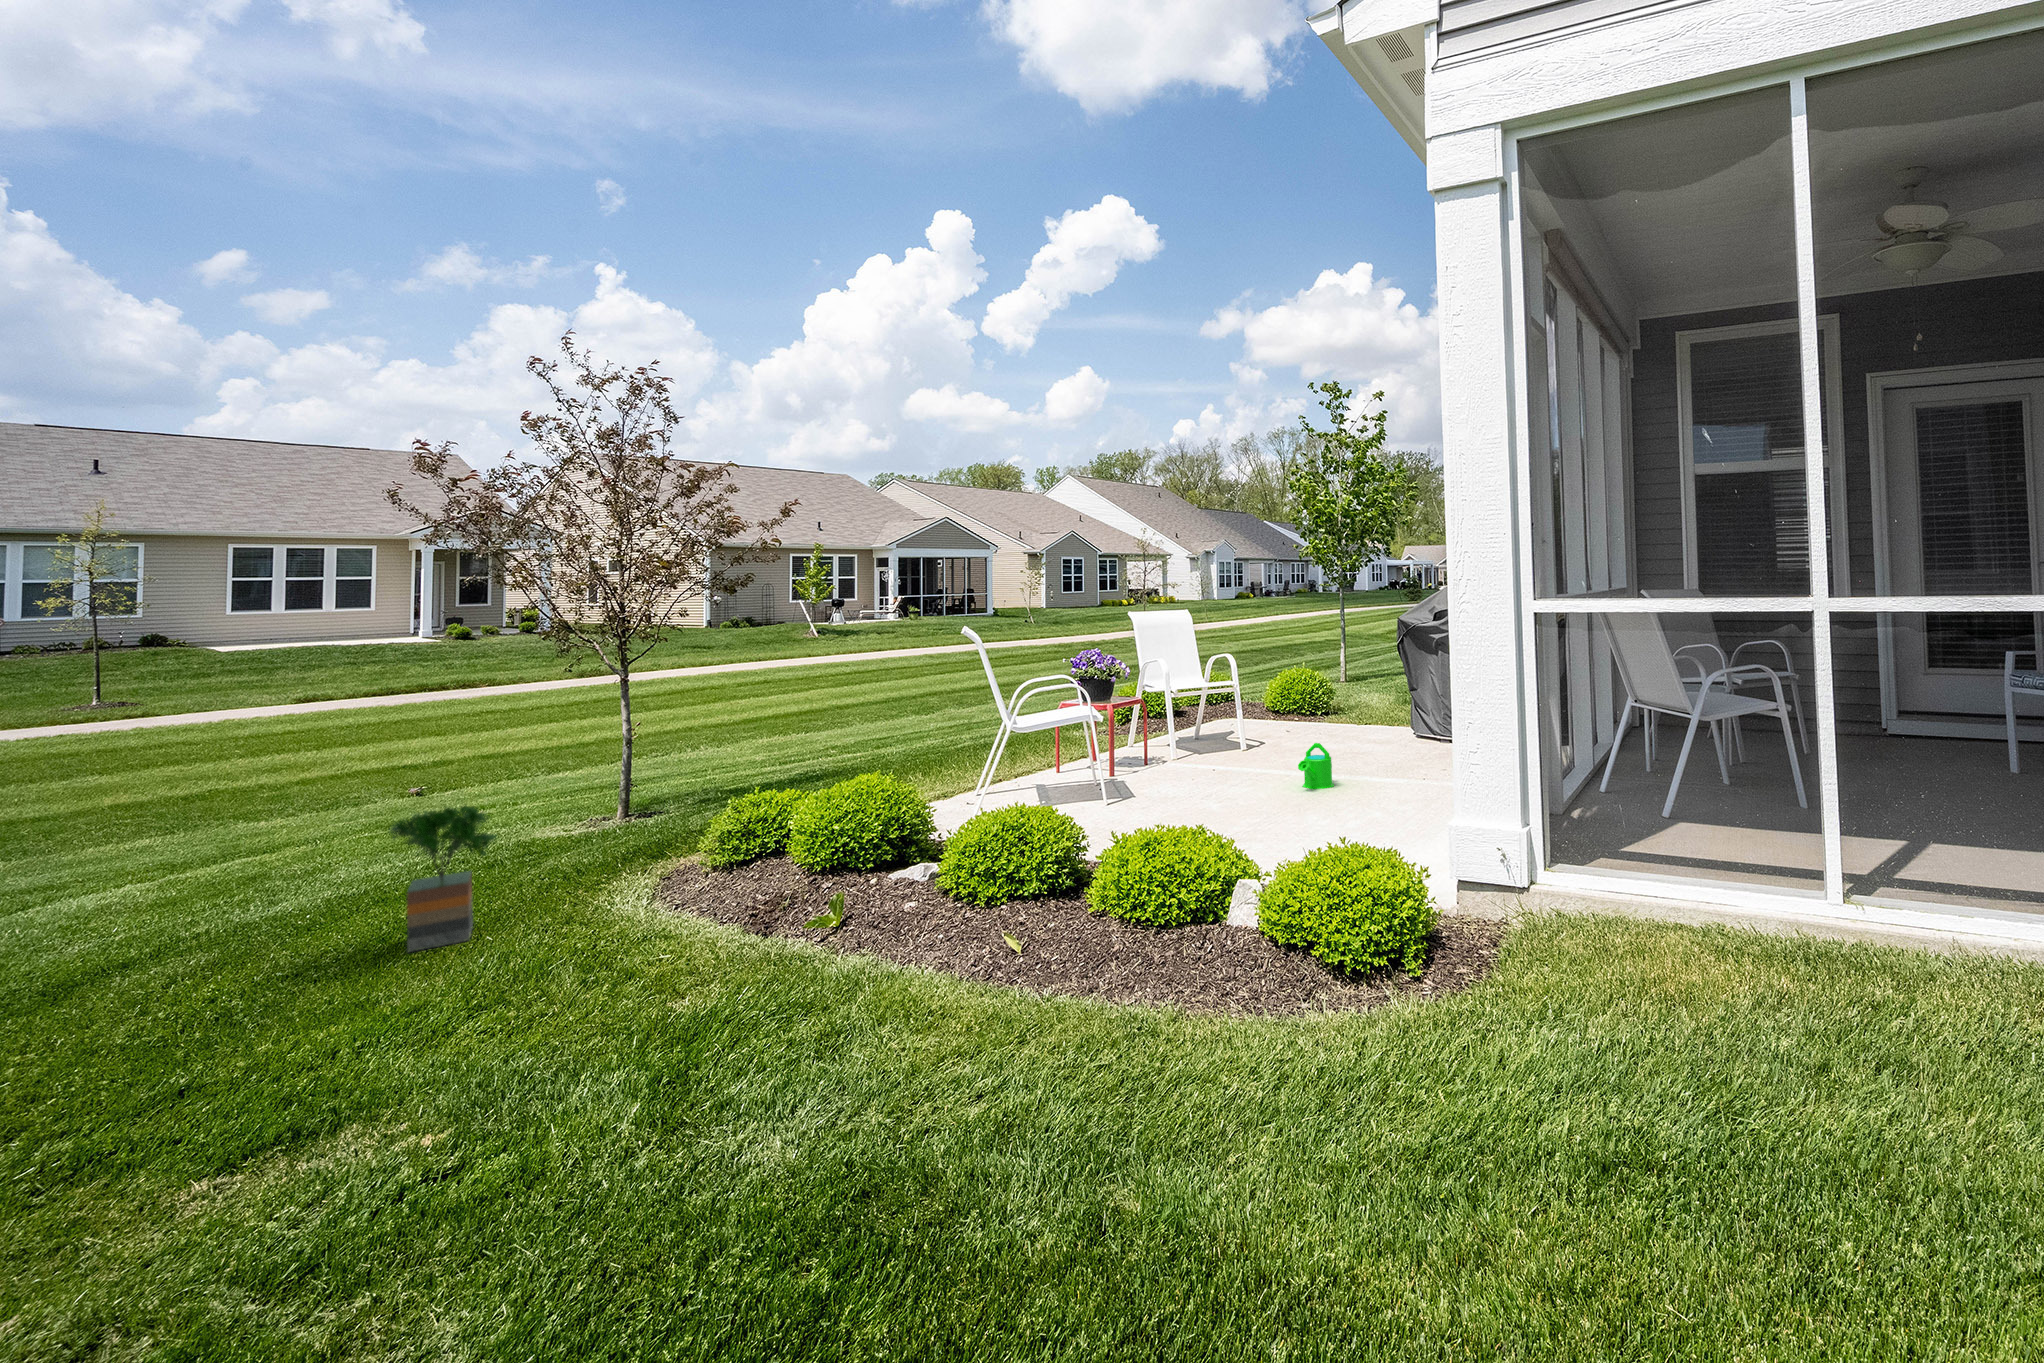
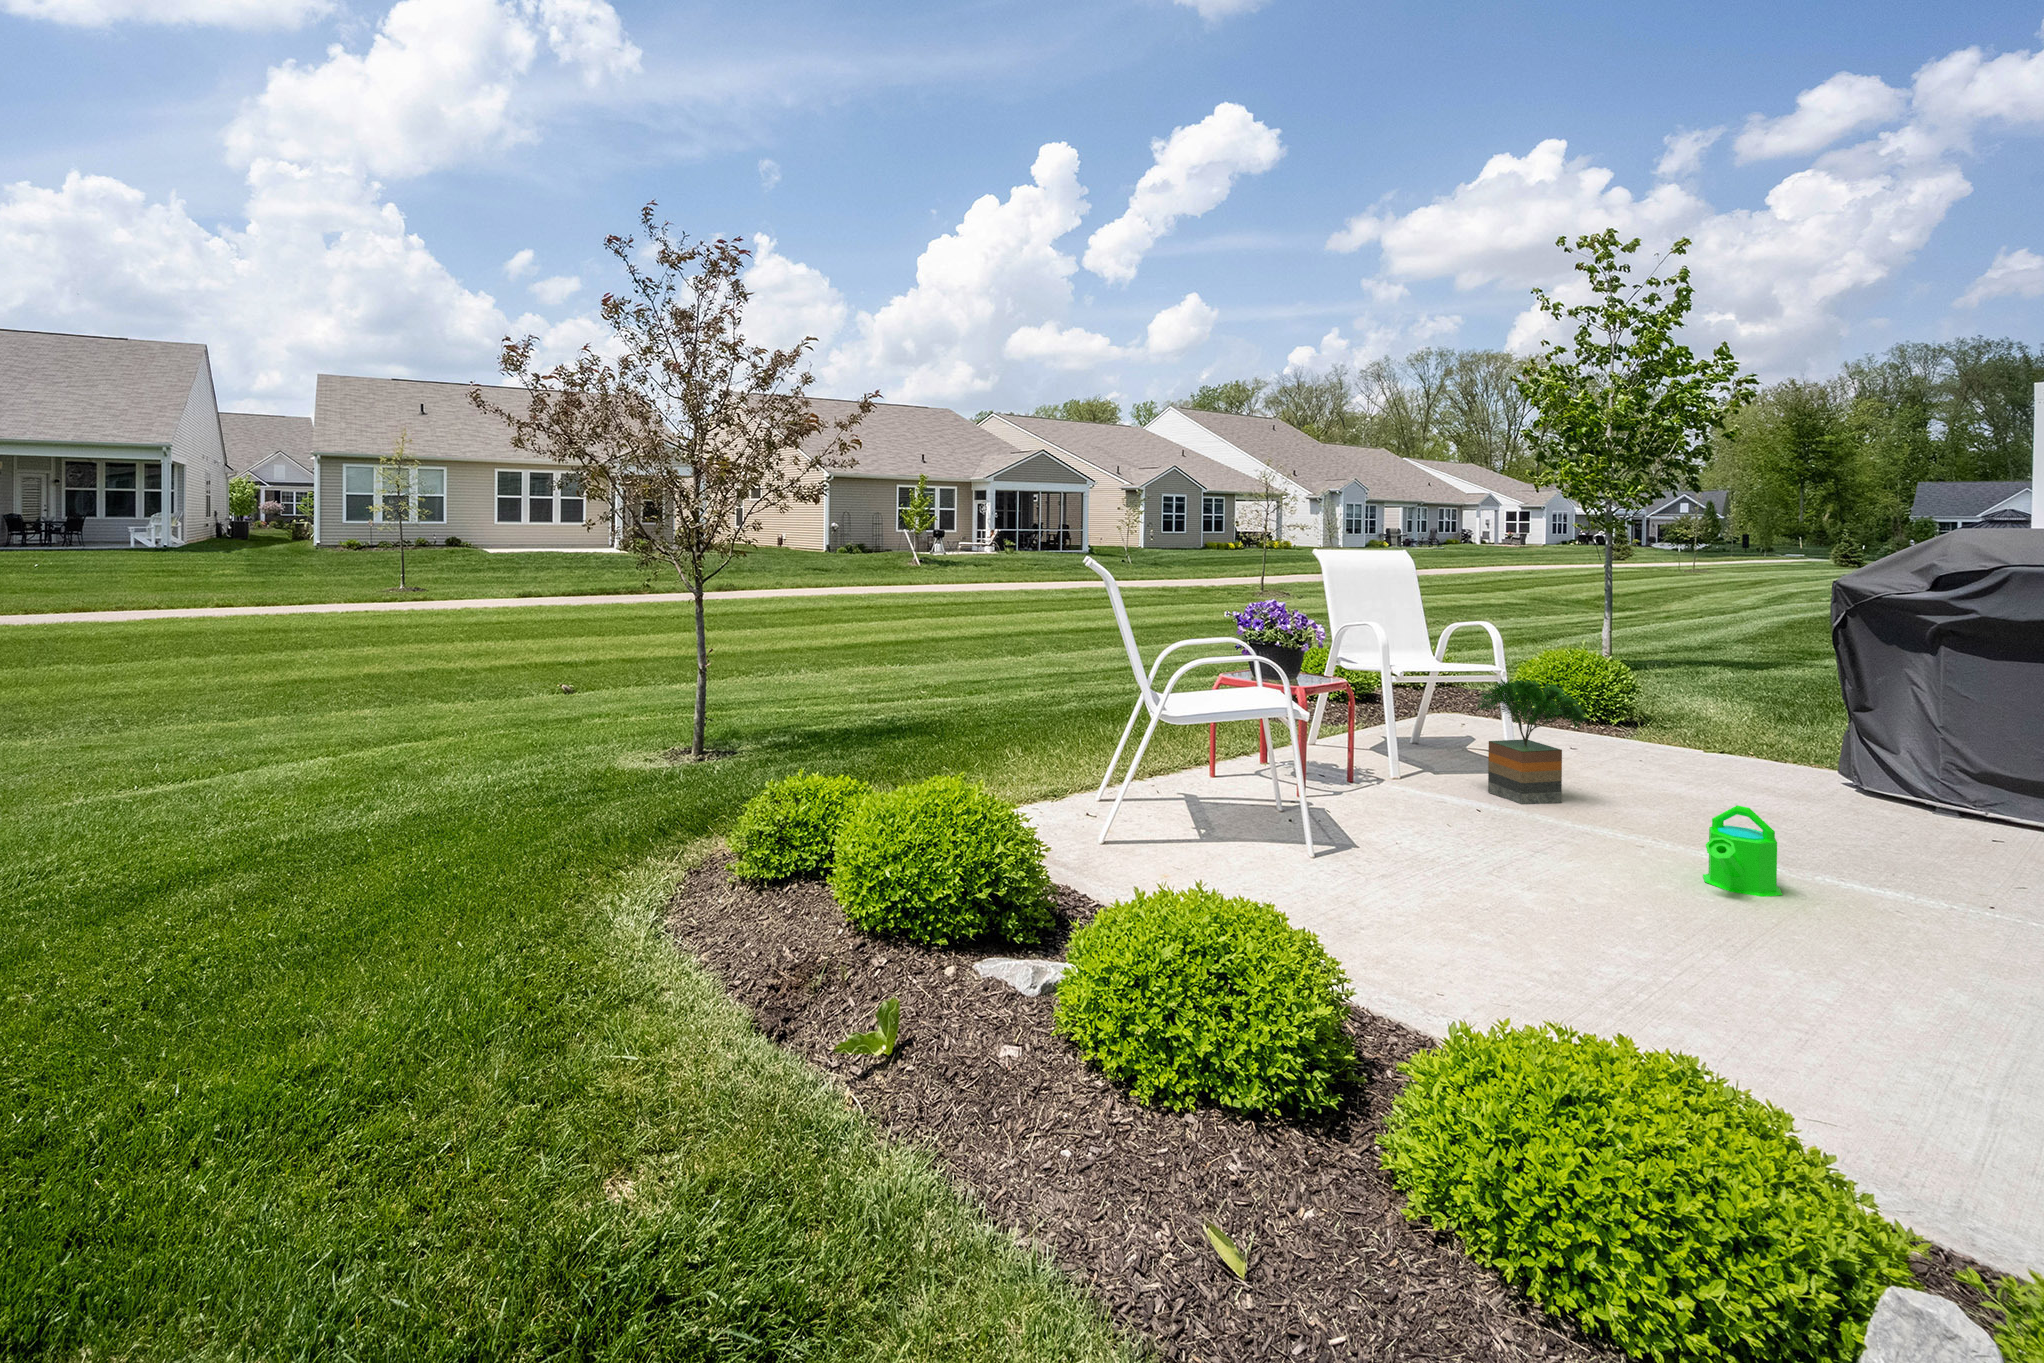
potted tree: present [389,805,496,952] -> present [1477,679,1586,805]

